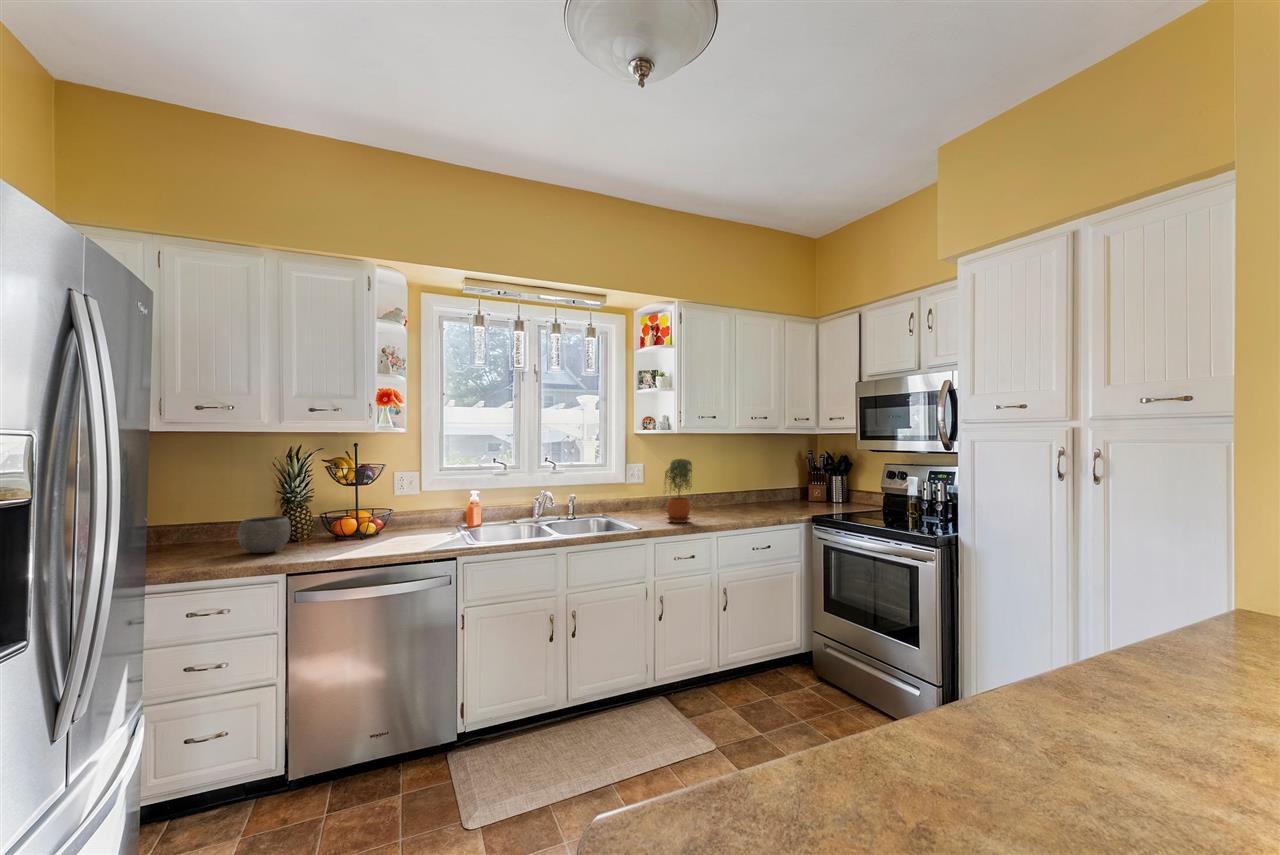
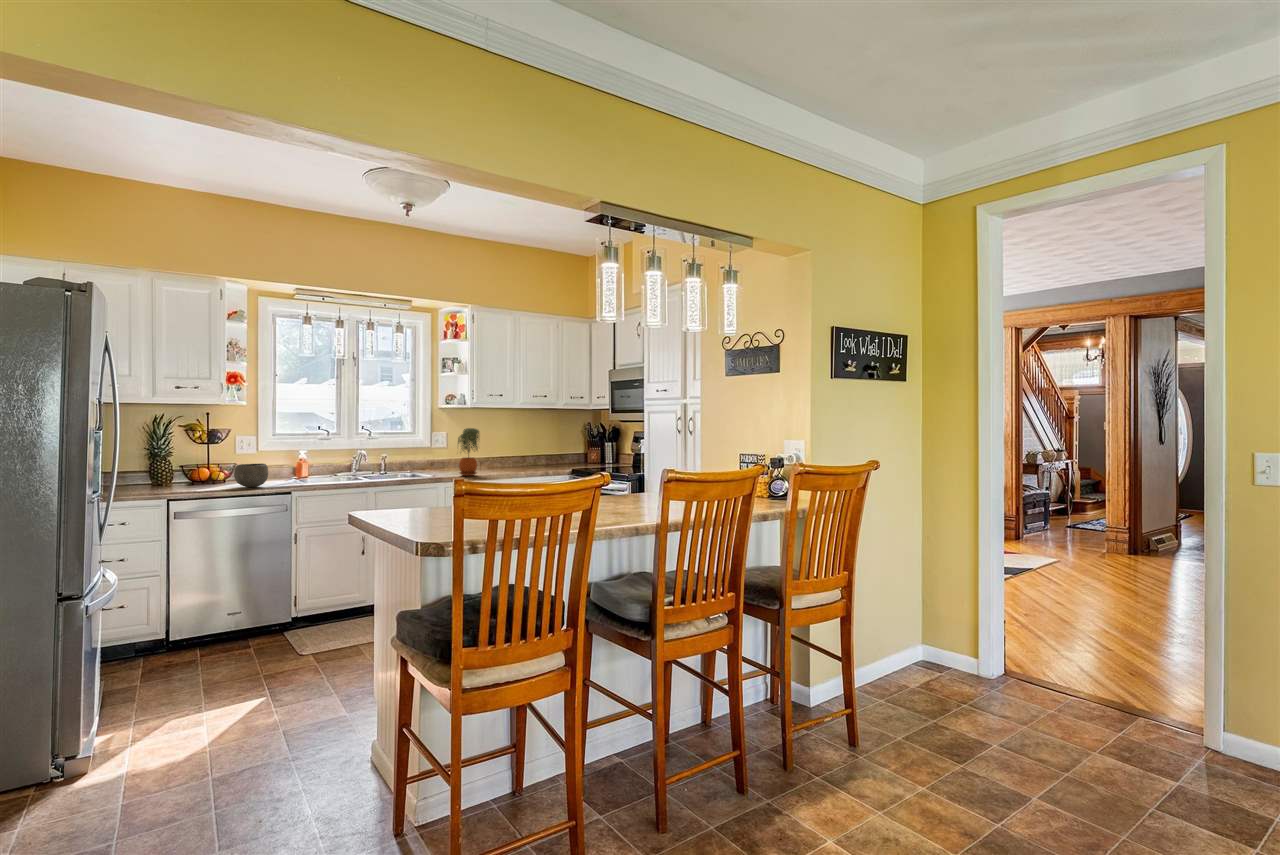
ceramic bowl: present [237,516,291,553] -> present [234,463,268,487]

